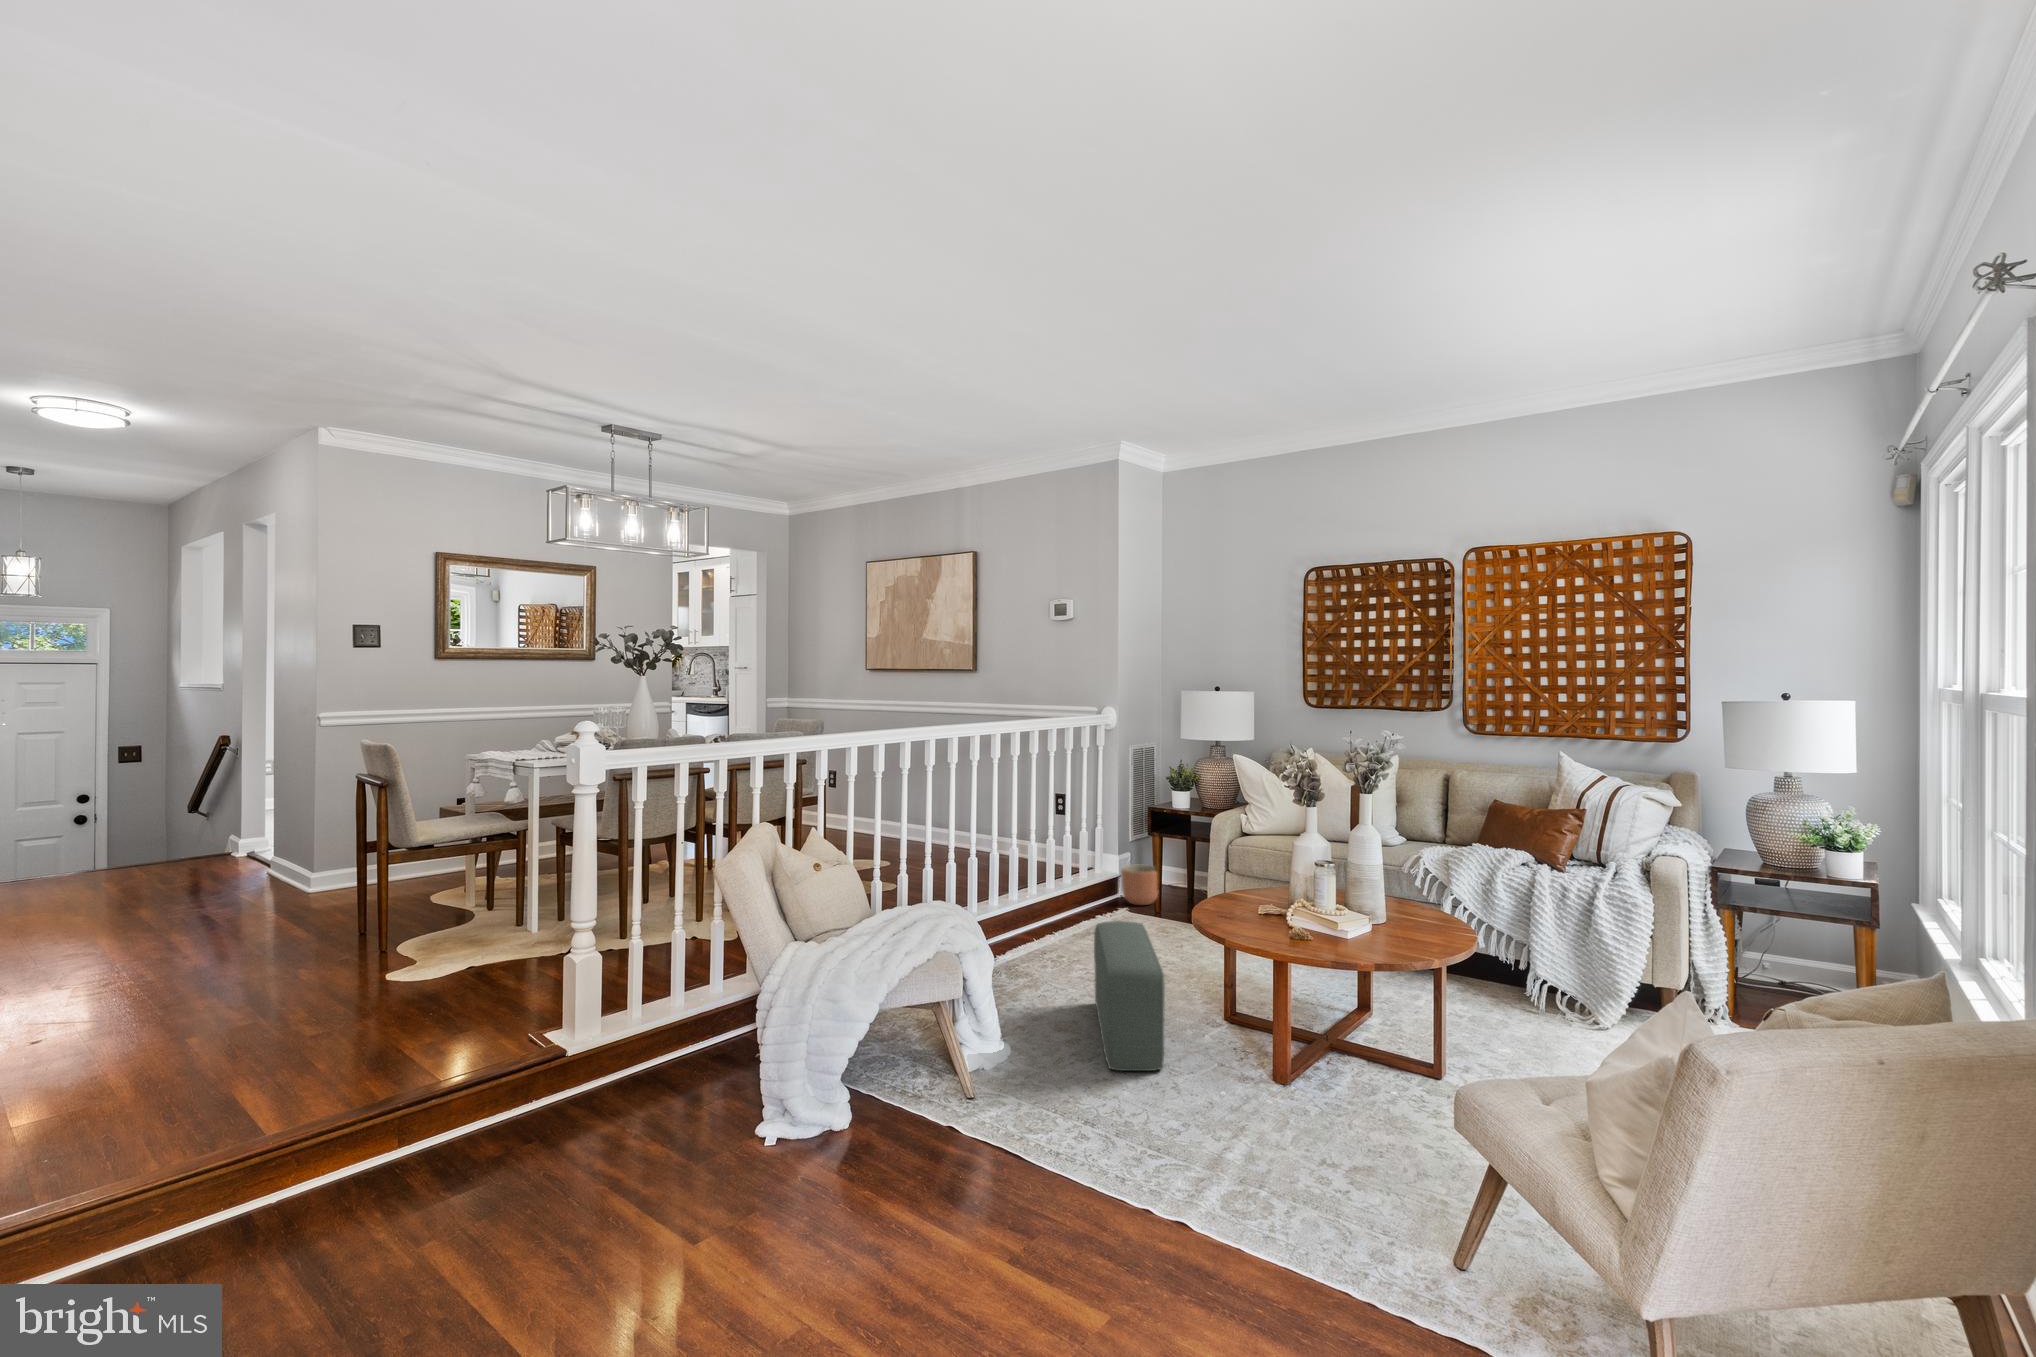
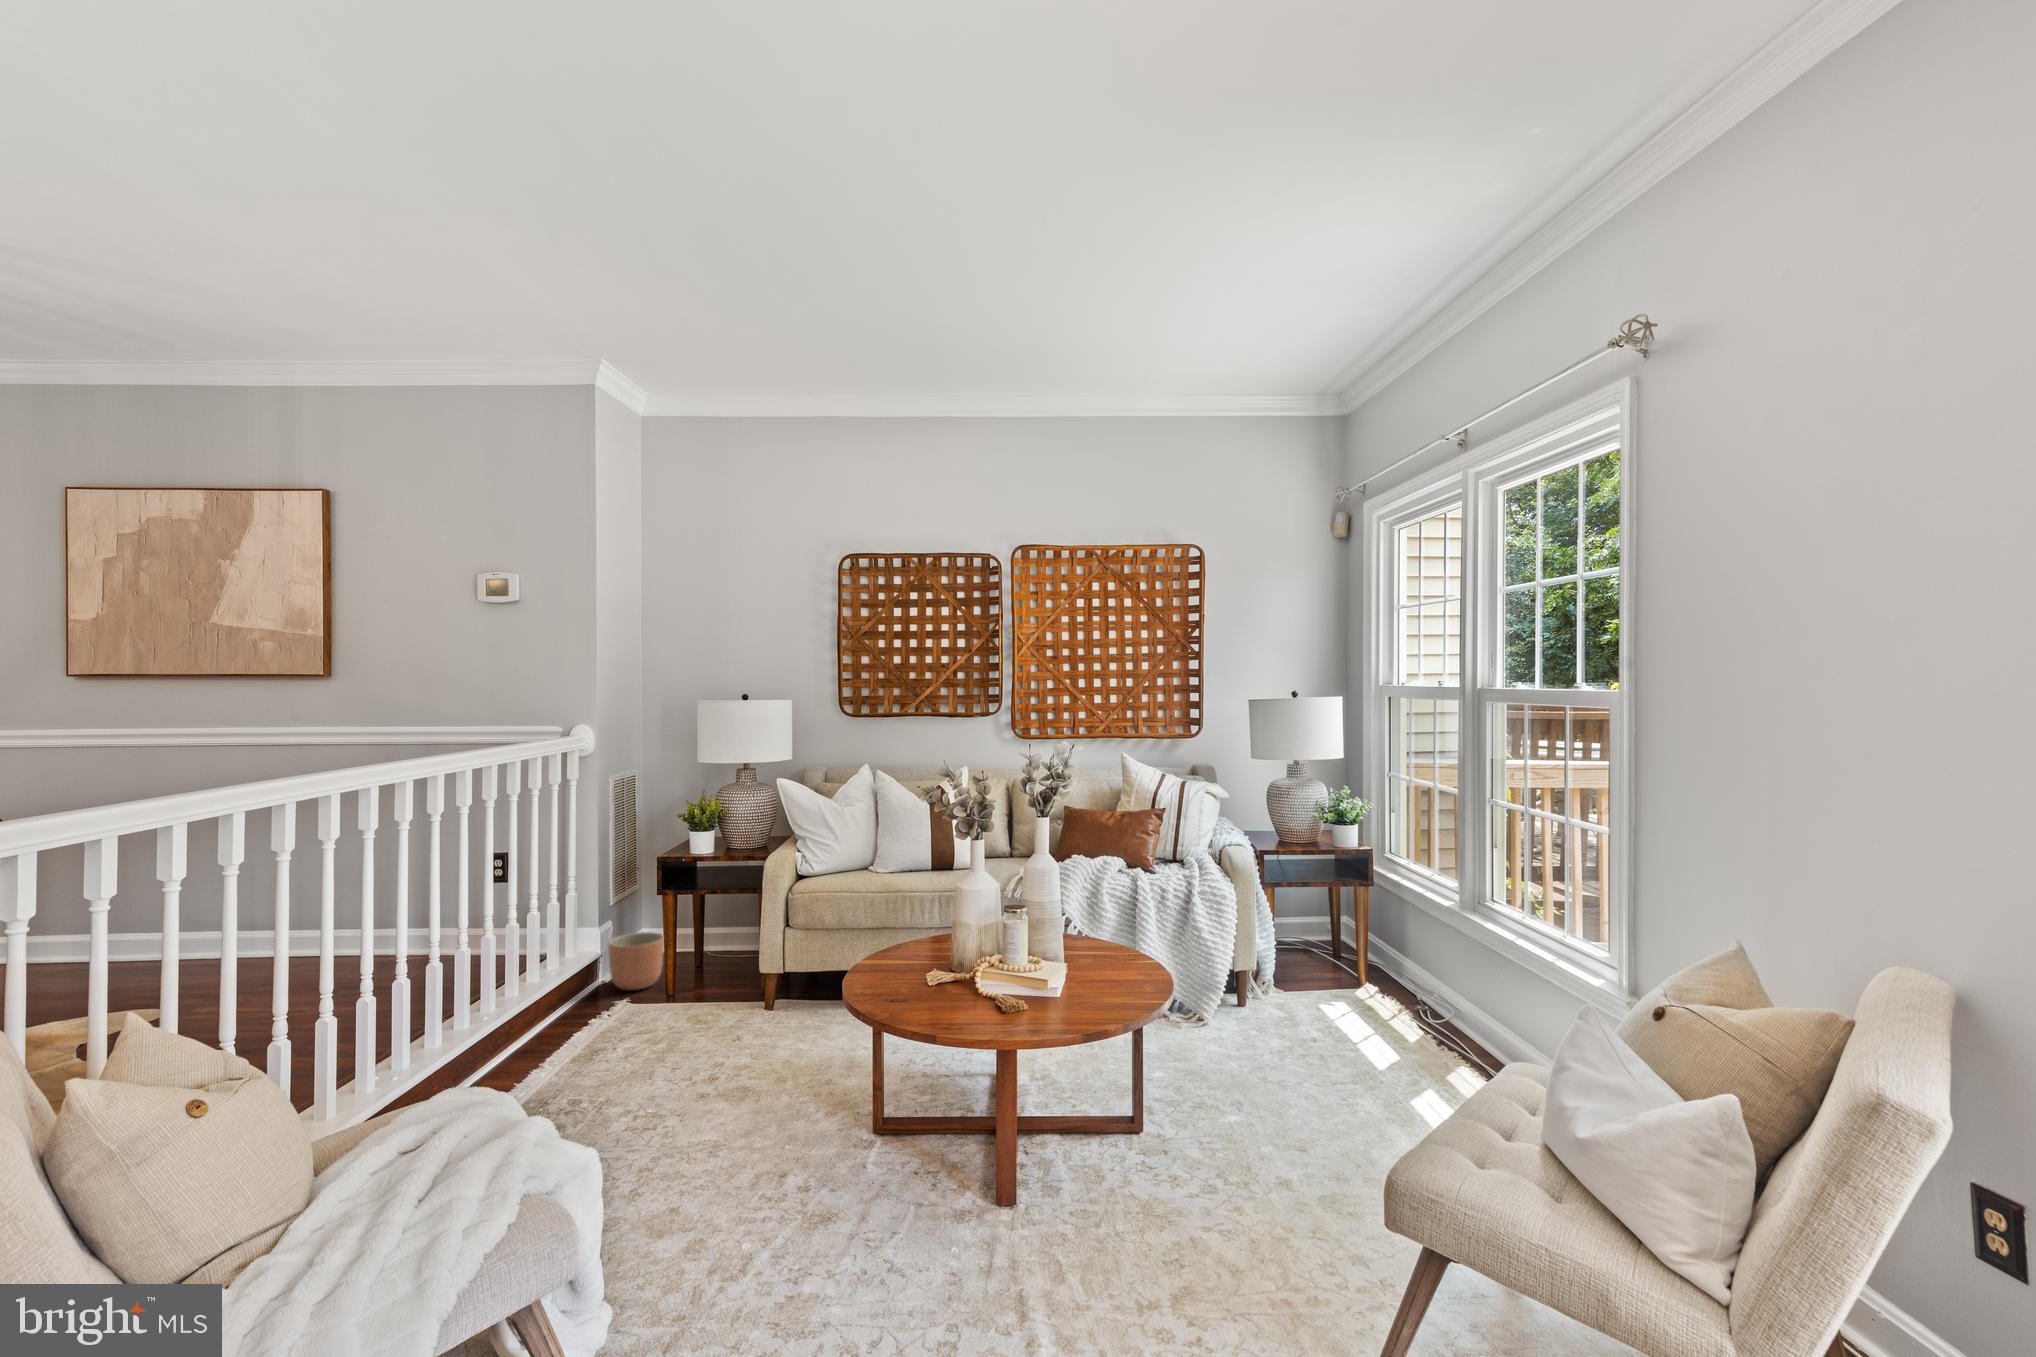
pouf: present [1094,921,1165,1071] -> none [682,1036,867,1304]

